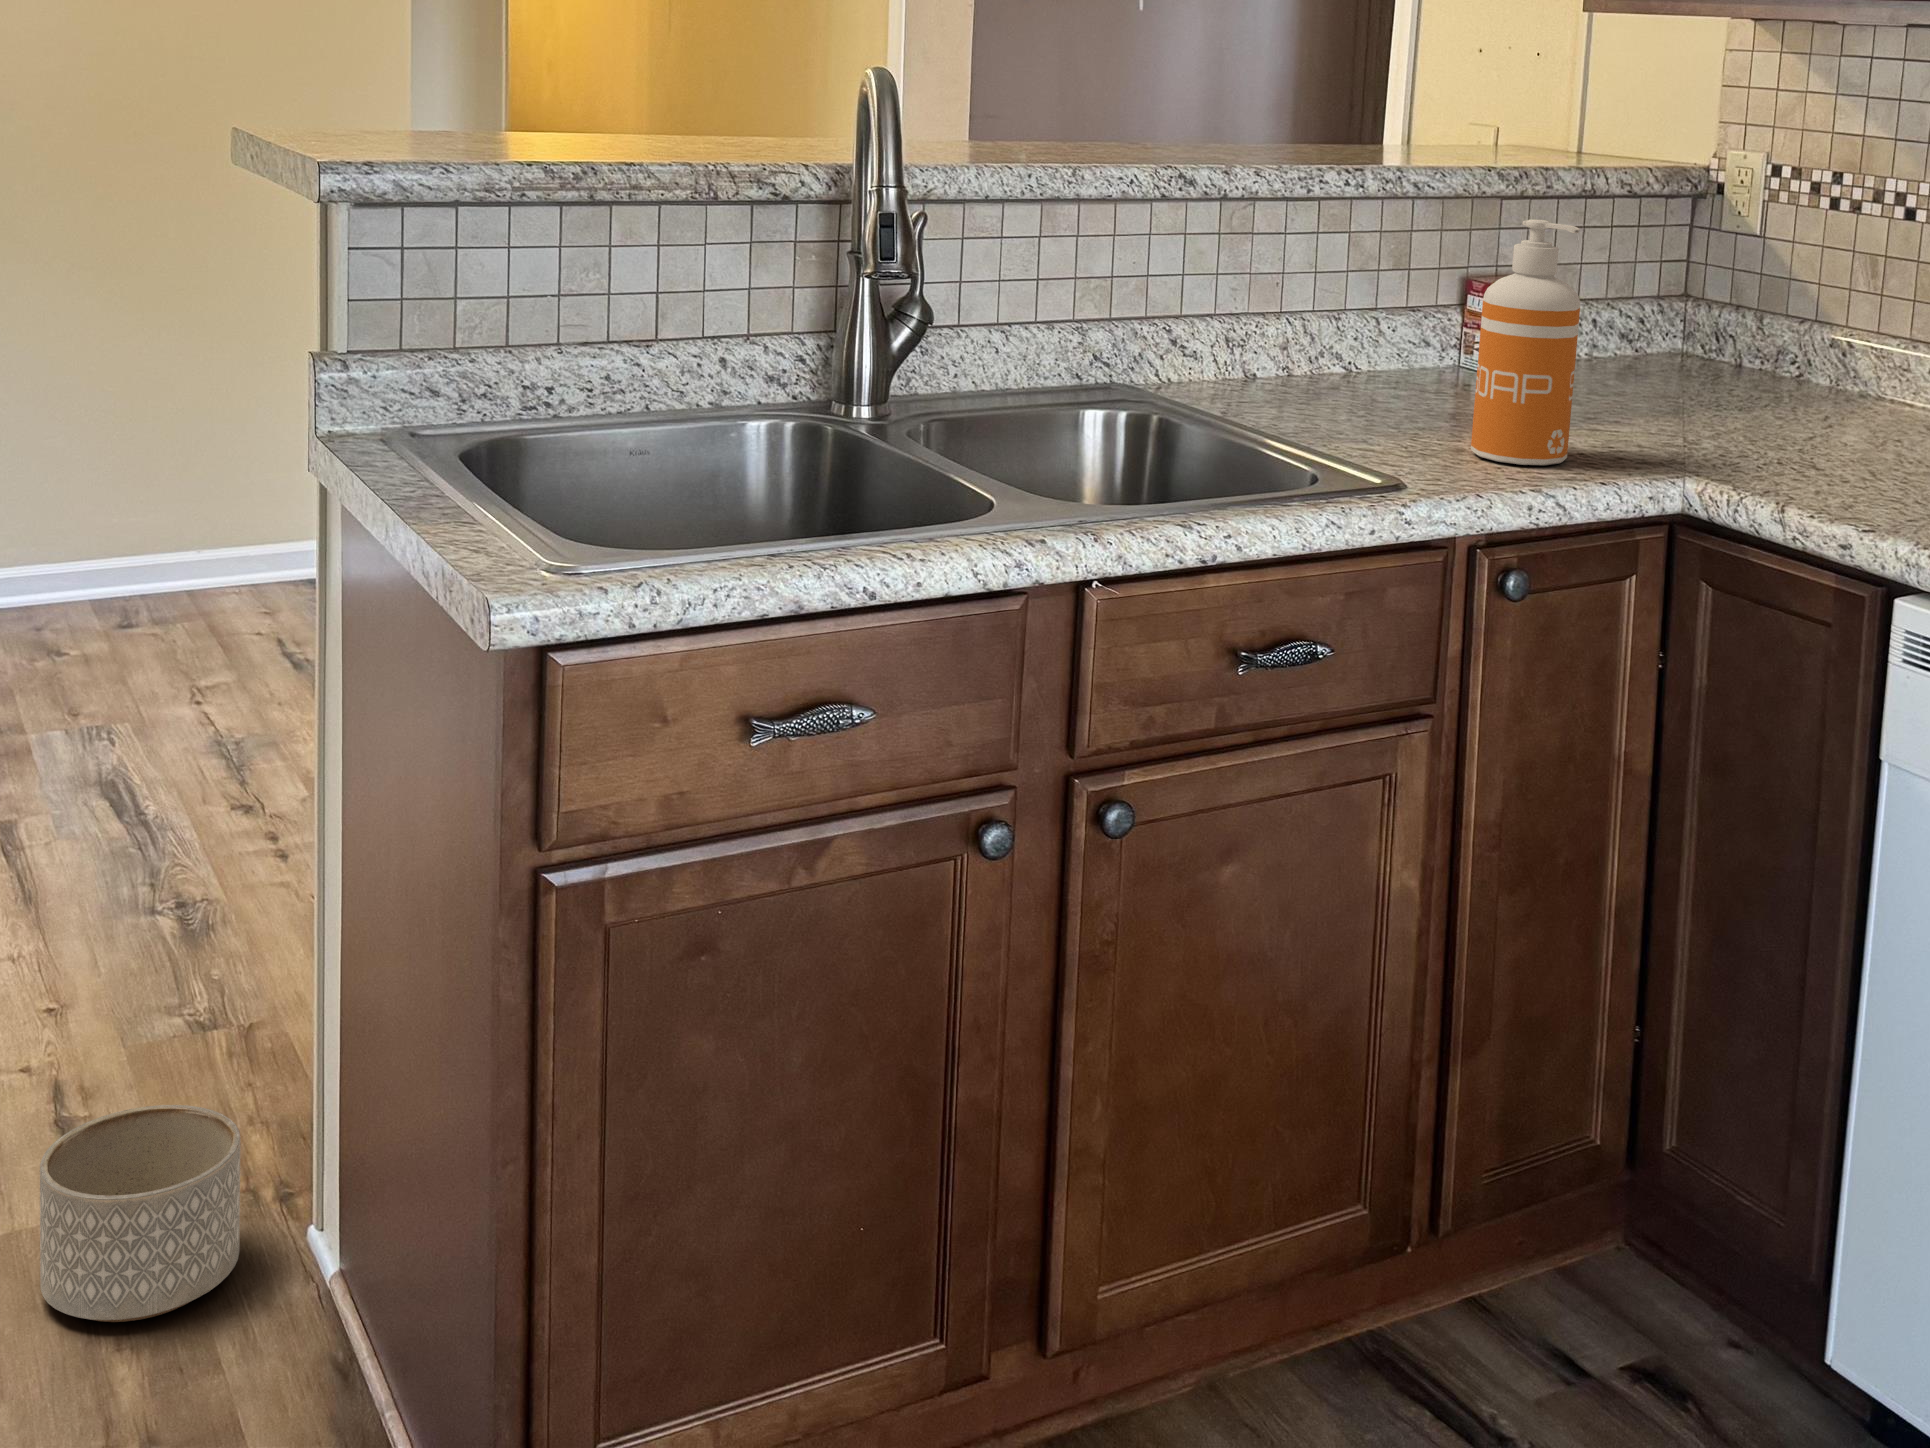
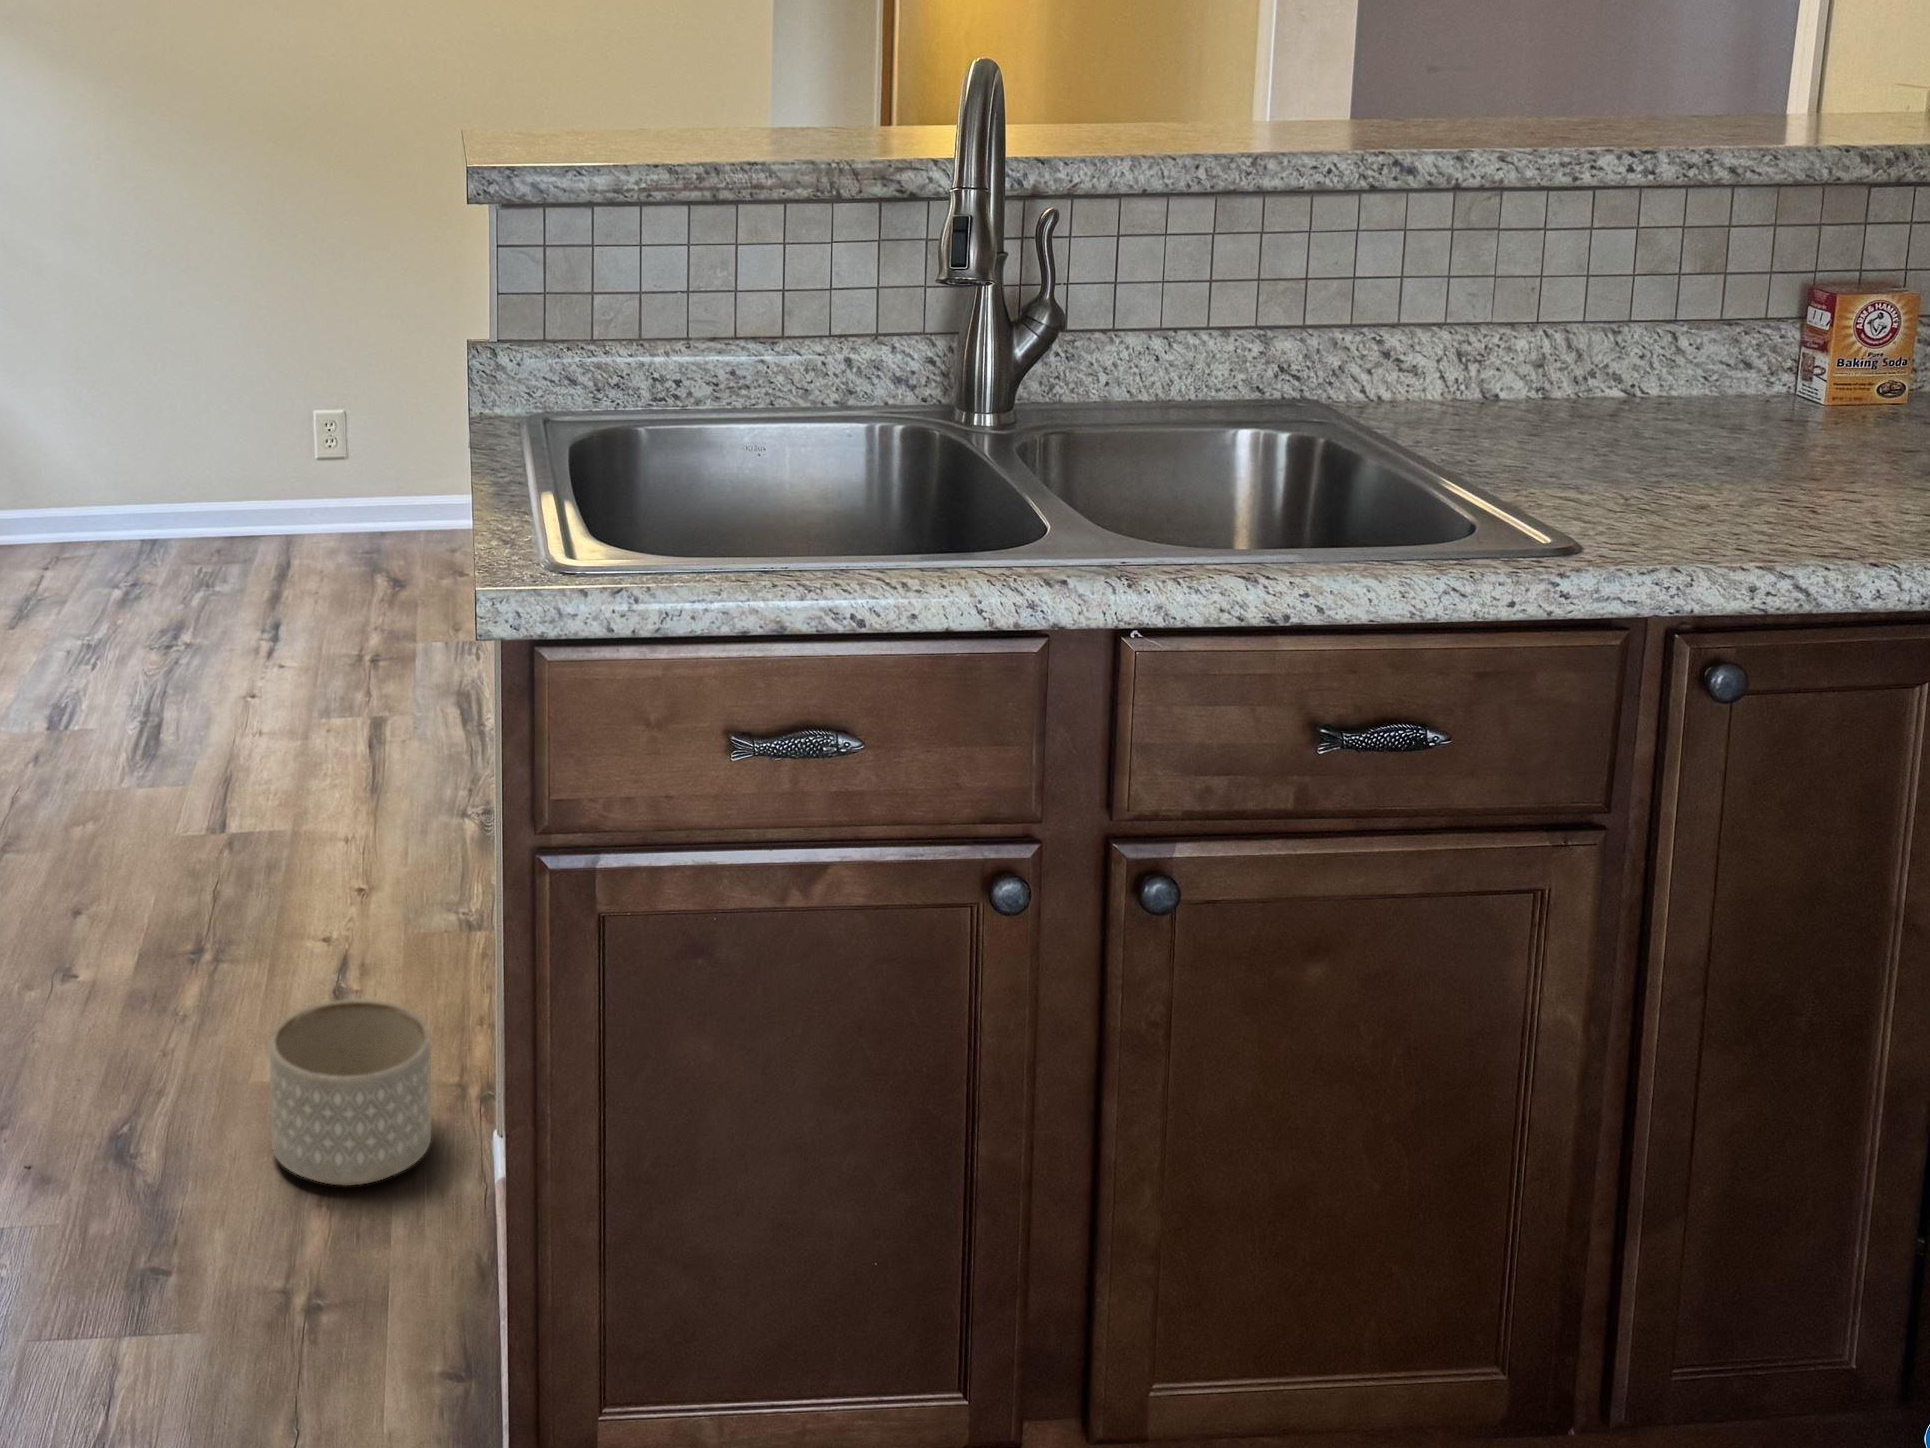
soap dispenser: present [1471,219,1580,465] -> none [1704,227,1860,535]

